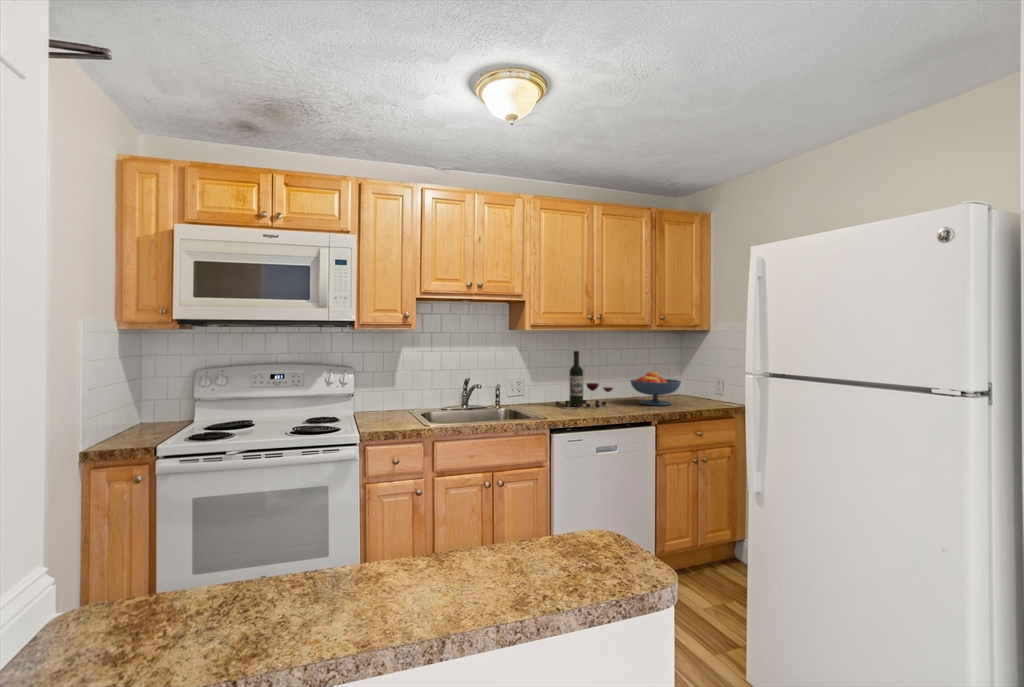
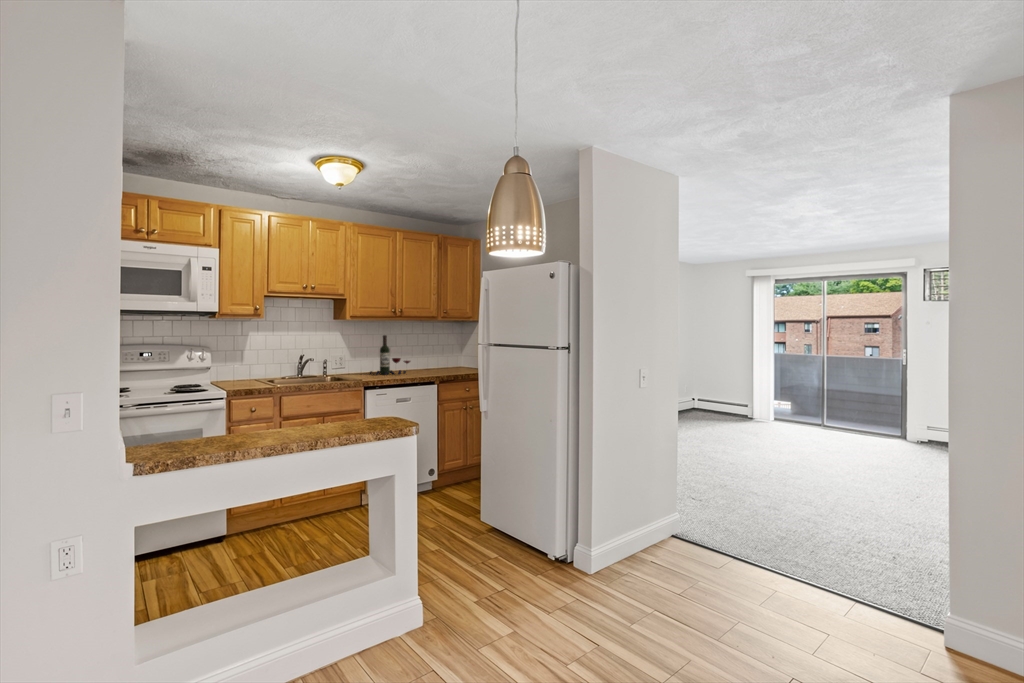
fruit bowl: present [630,372,681,405] -> none [423,350,458,372]

